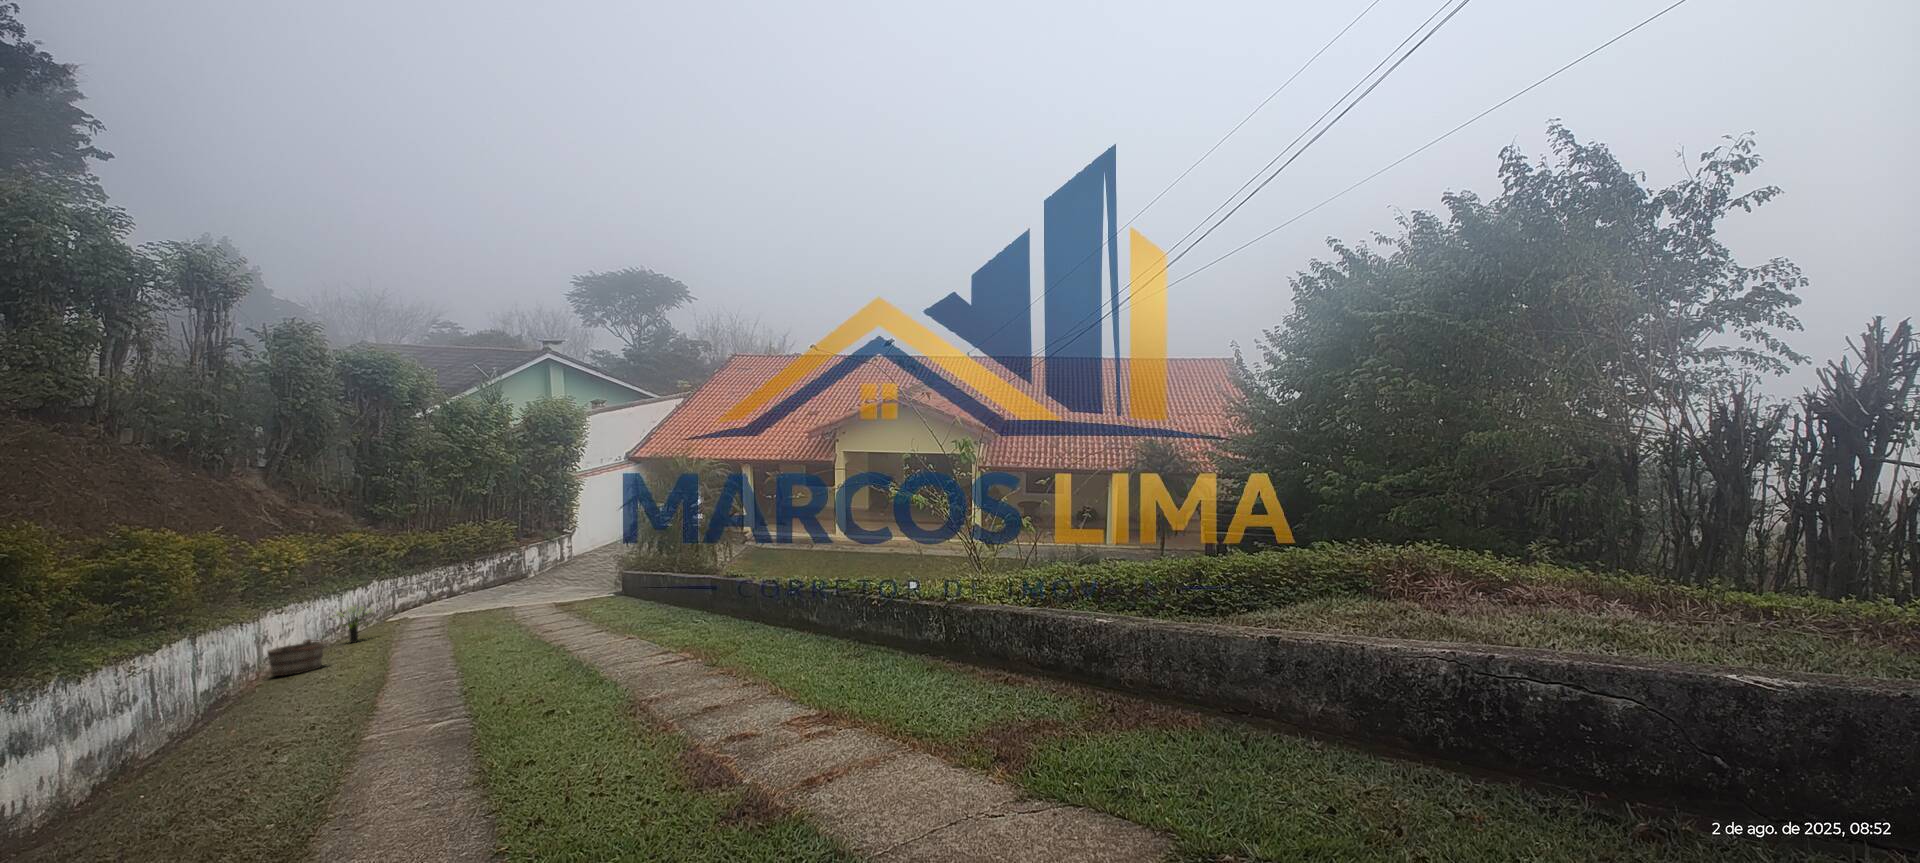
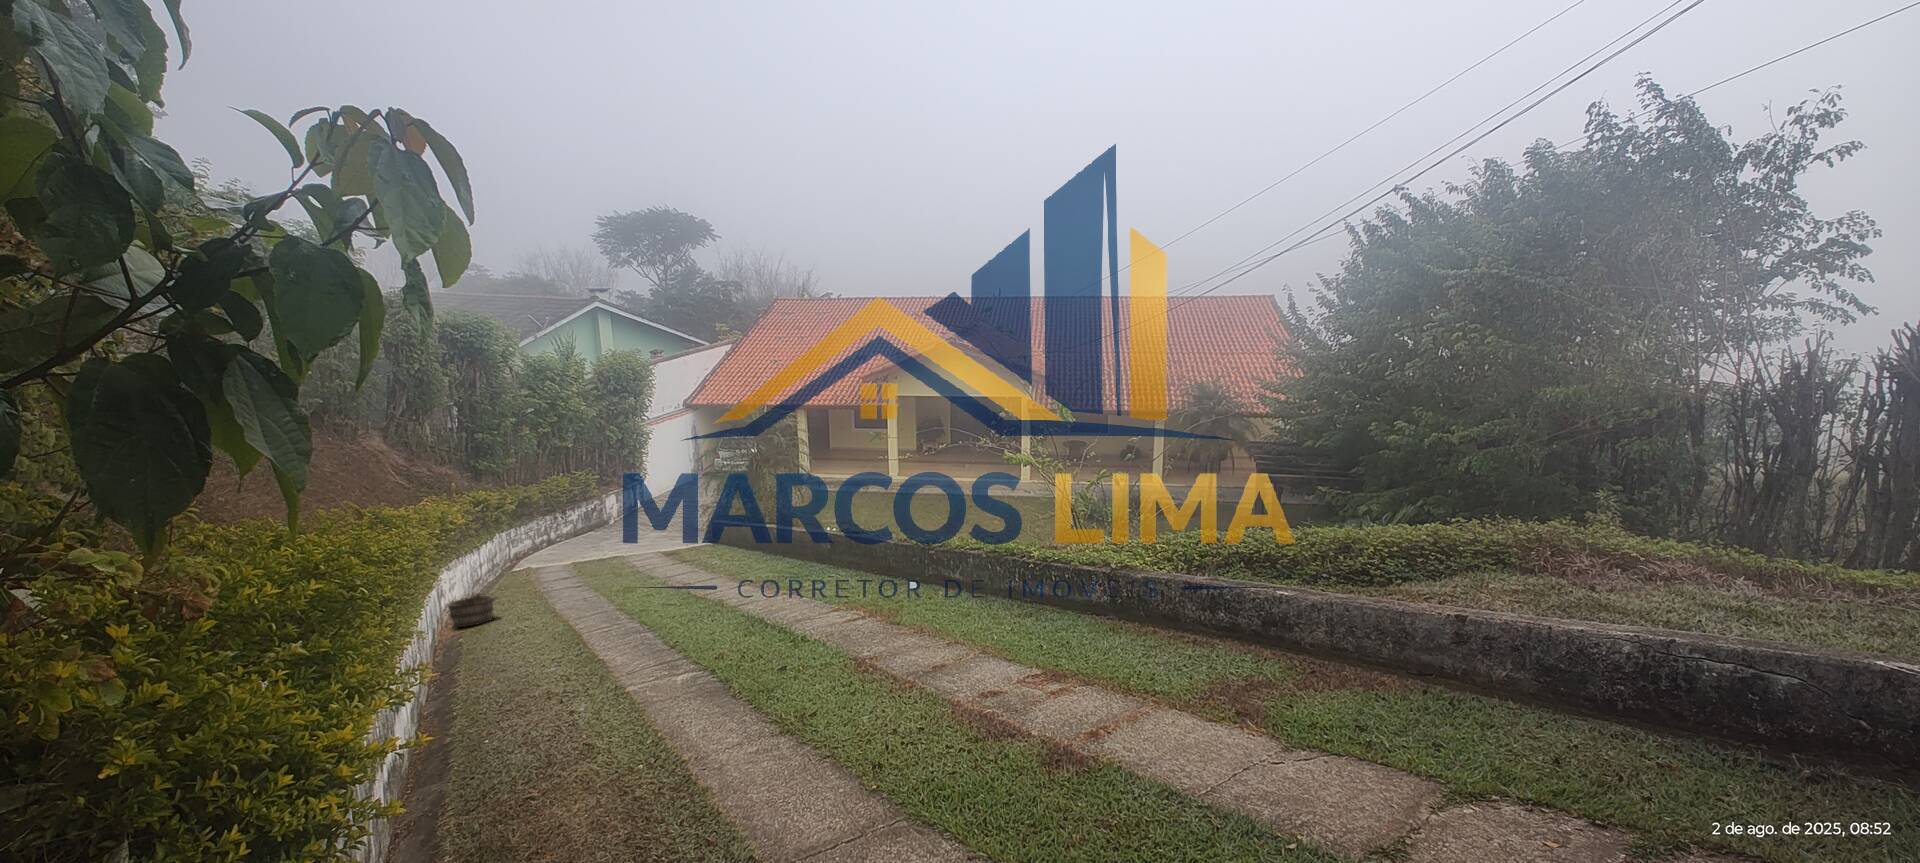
potted plant: present [331,604,374,643] -> none [475,558,513,594]

